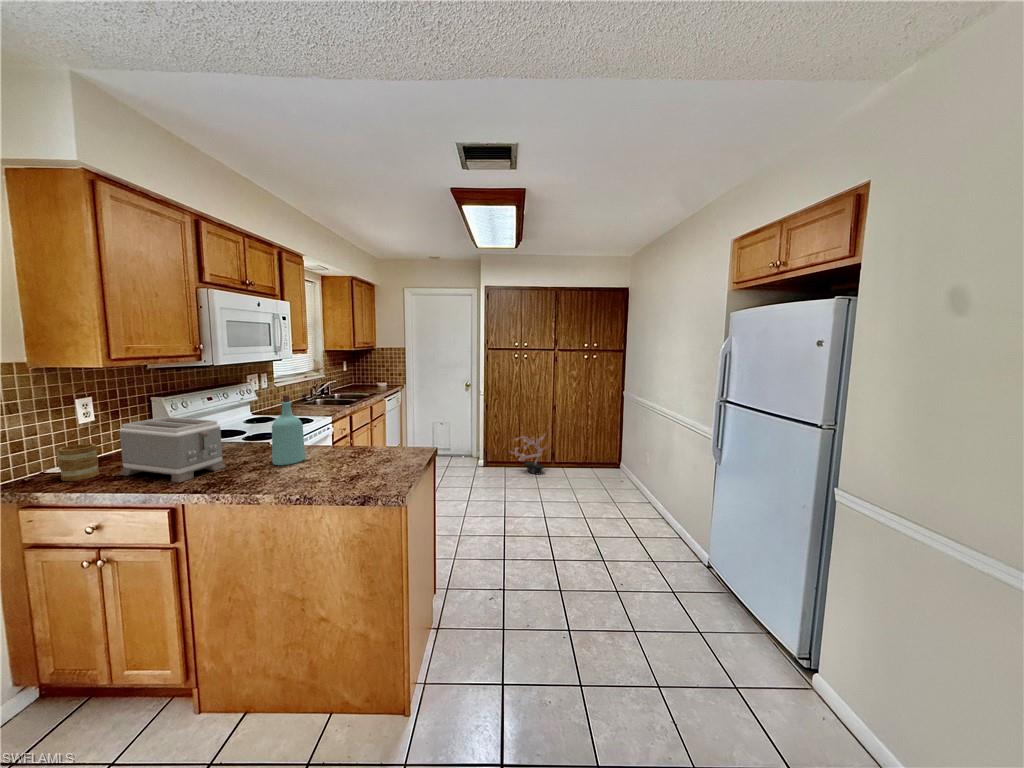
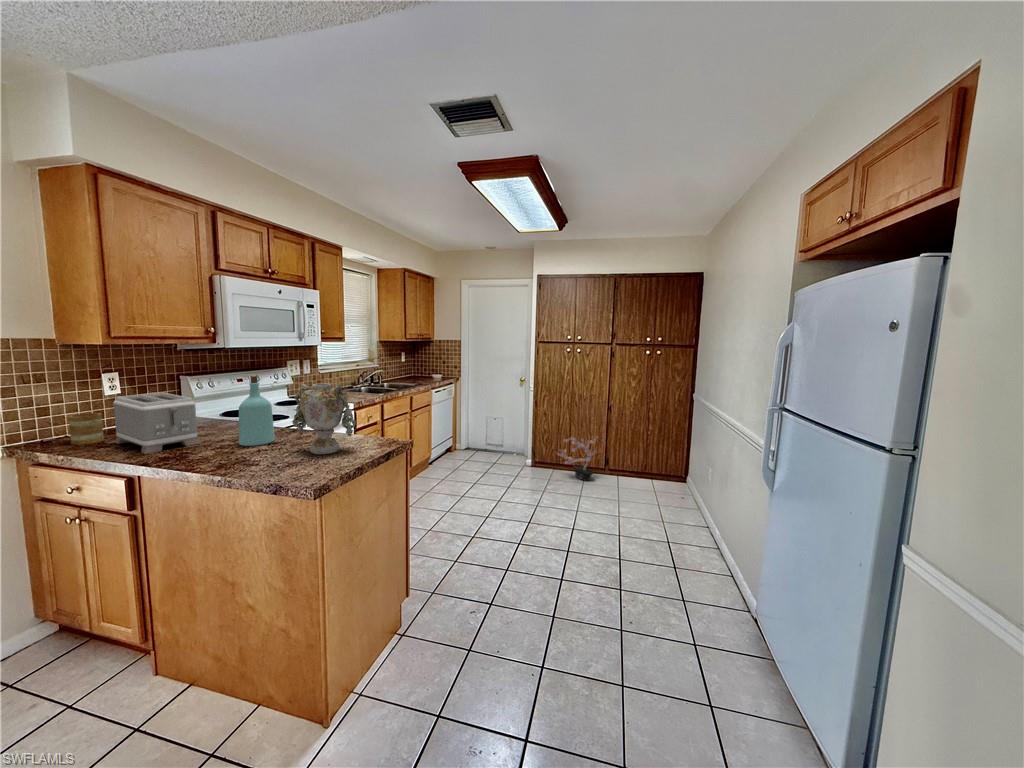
vase: none [338,397,402,467] -> present [292,381,356,454]

